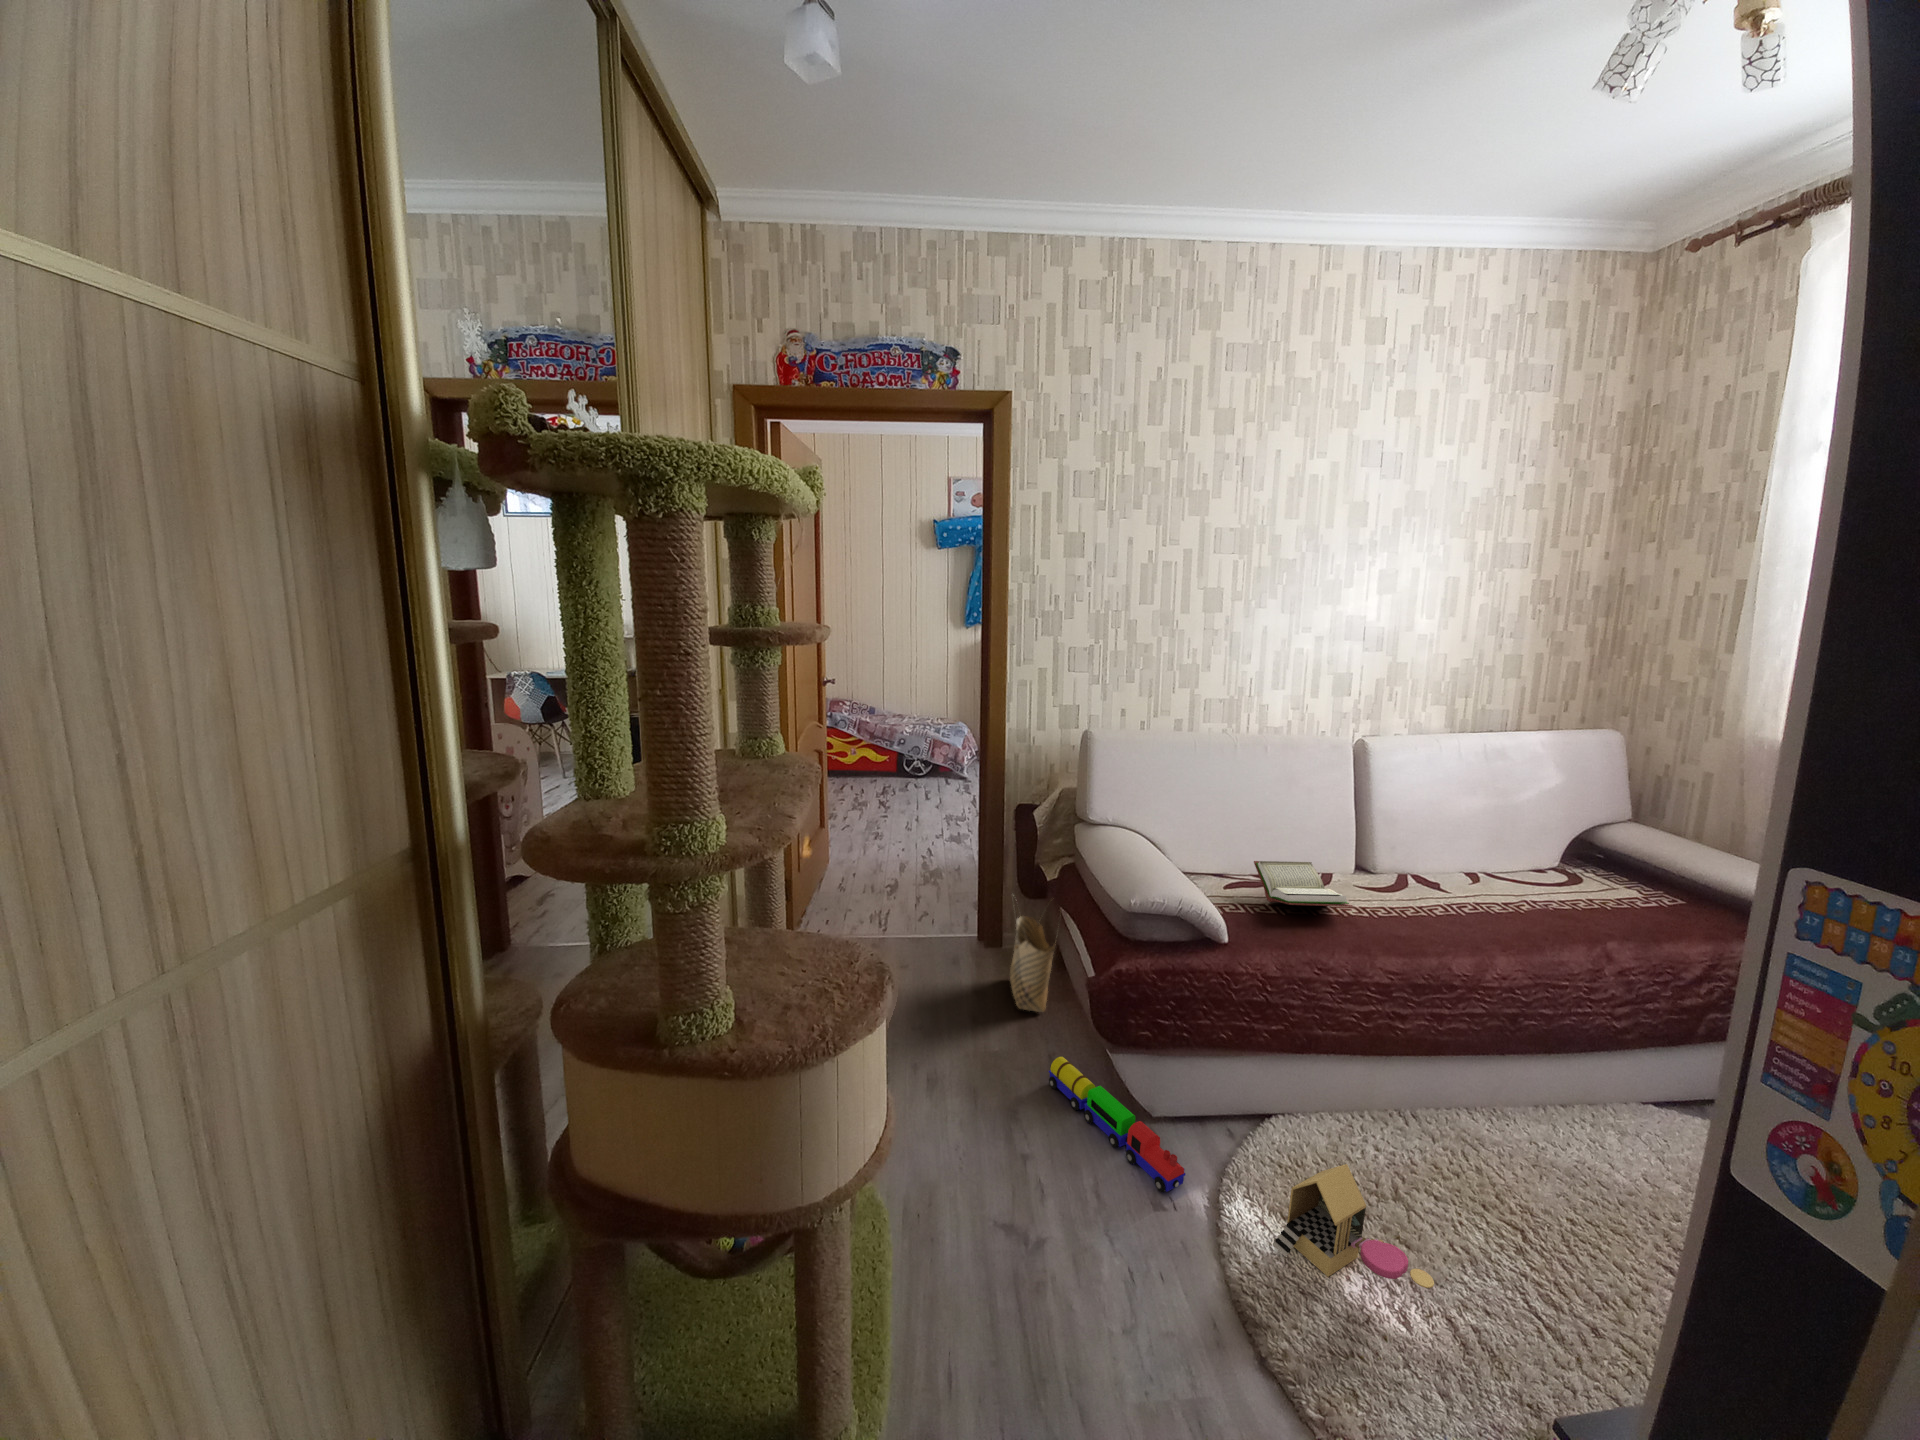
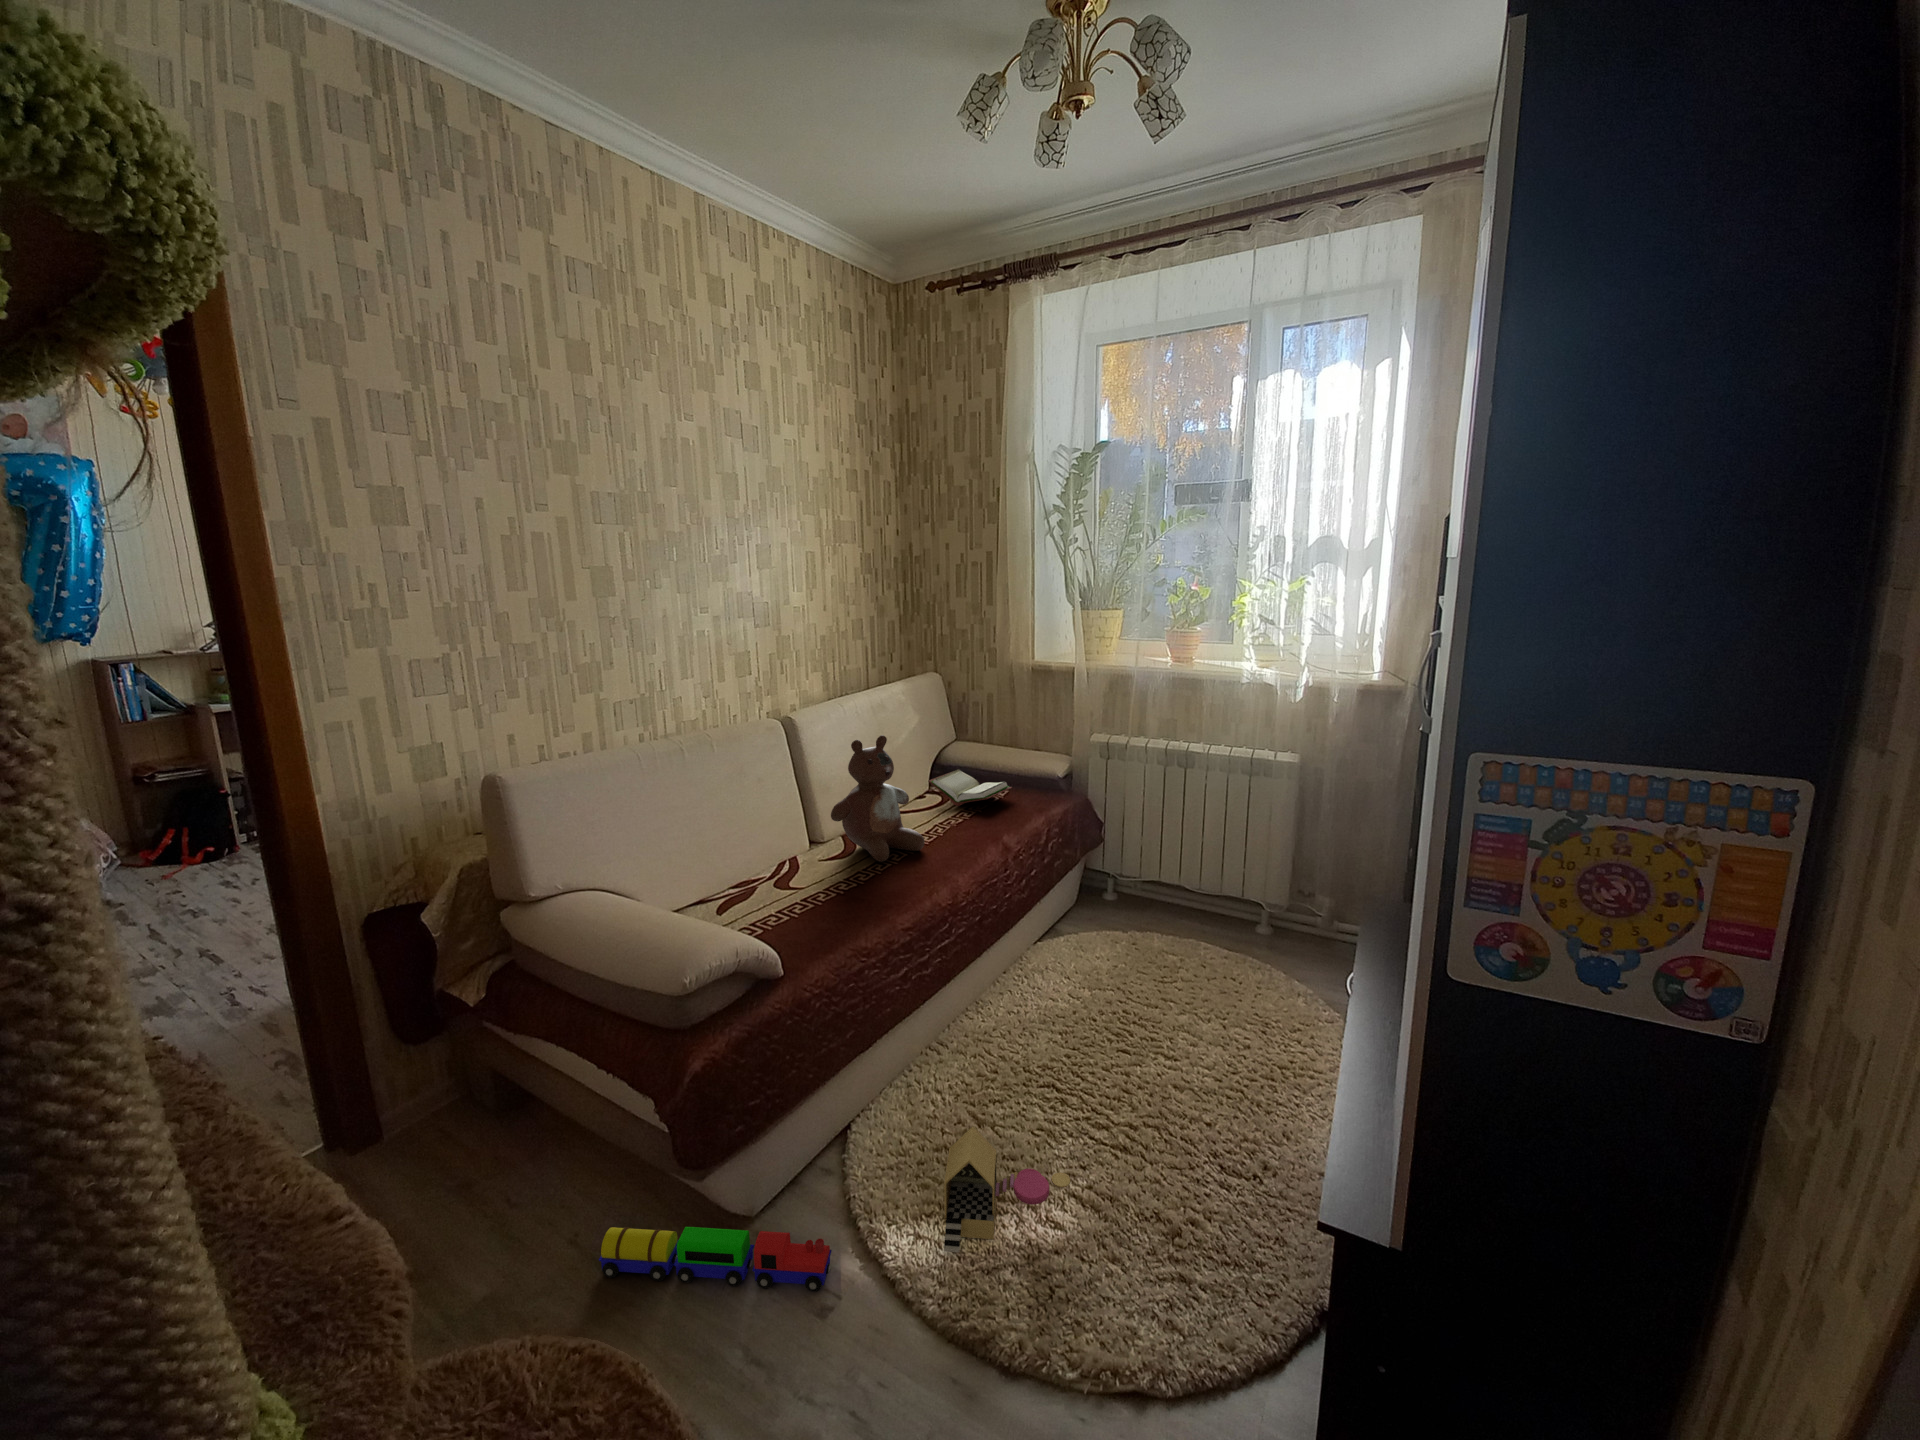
stuffed bear: none [1376,779,1486,915] -> present [831,735,925,862]
book: present [1254,861,1352,907] -> present [928,769,1012,806]
woven basket: present [1010,895,1056,1012] -> none [422,1022,526,1207]

